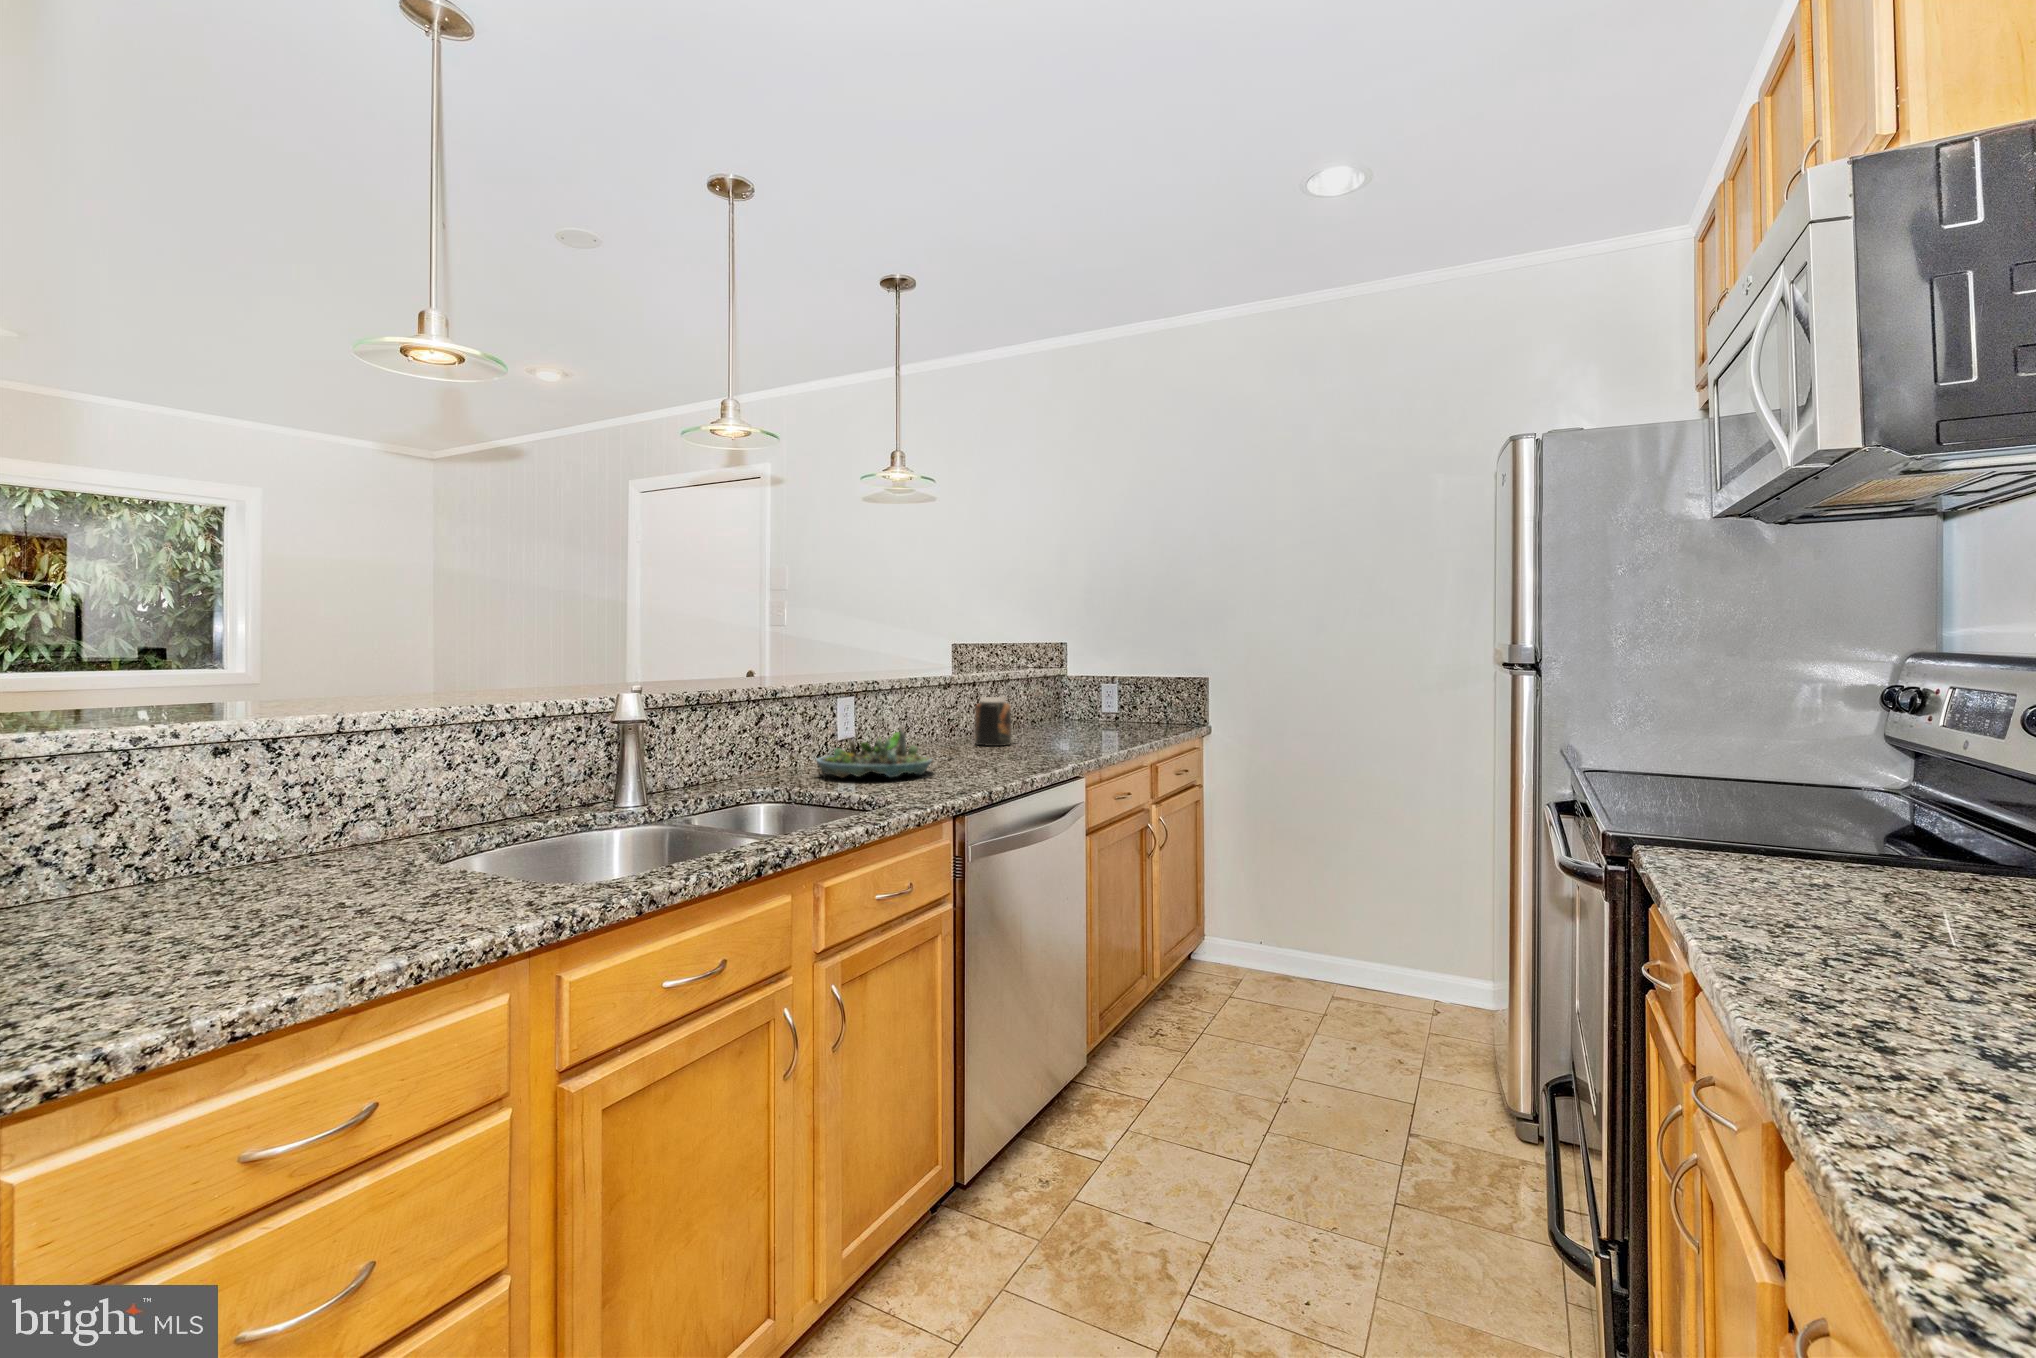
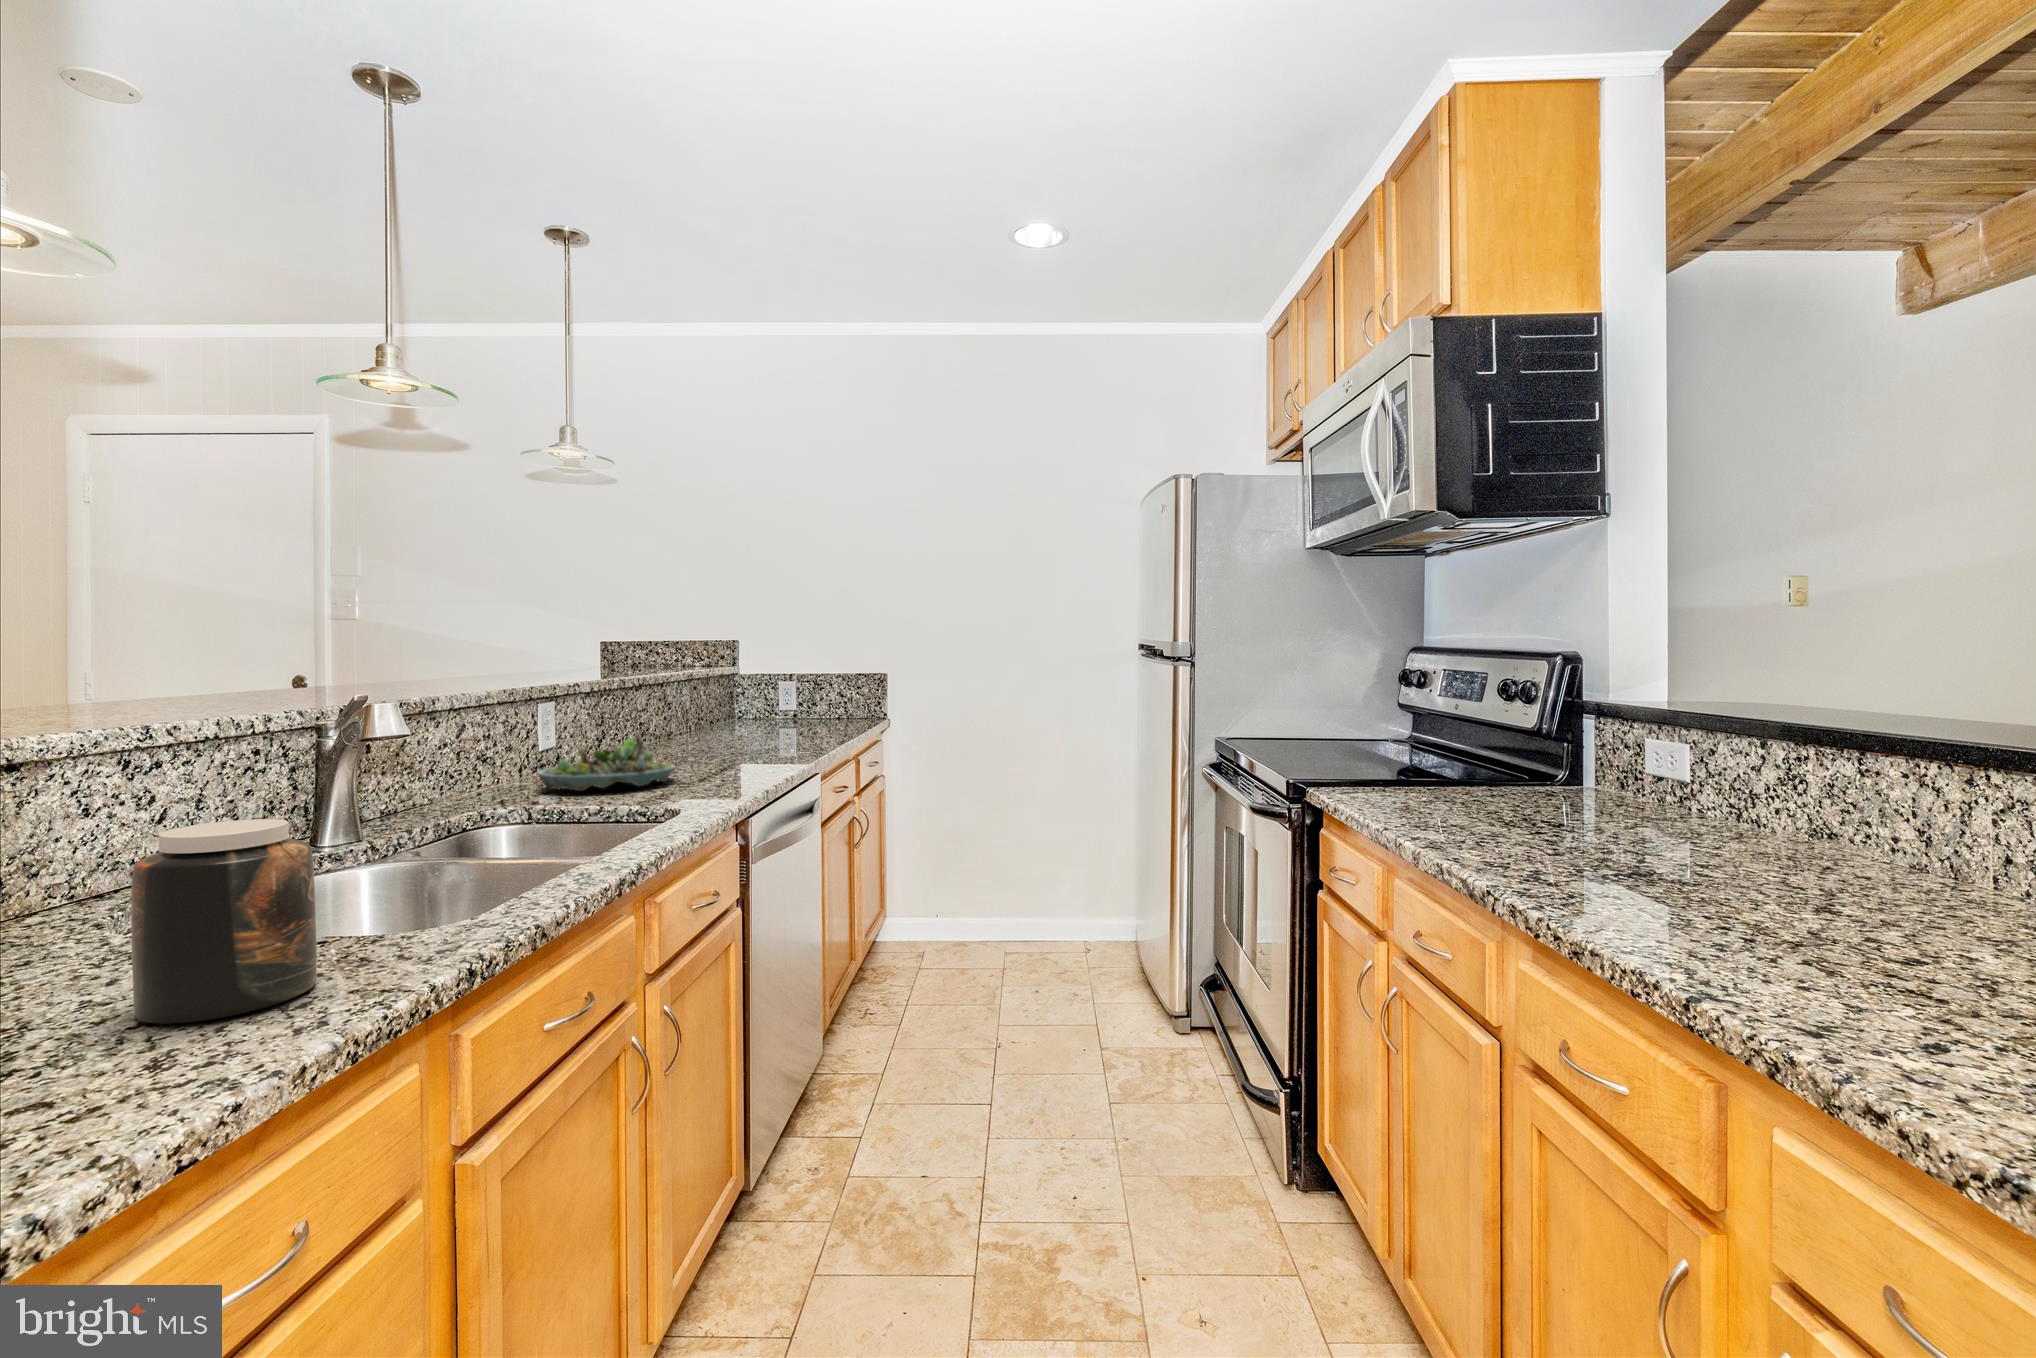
jar: present [974,697,1012,746] -> present [131,819,317,1024]

